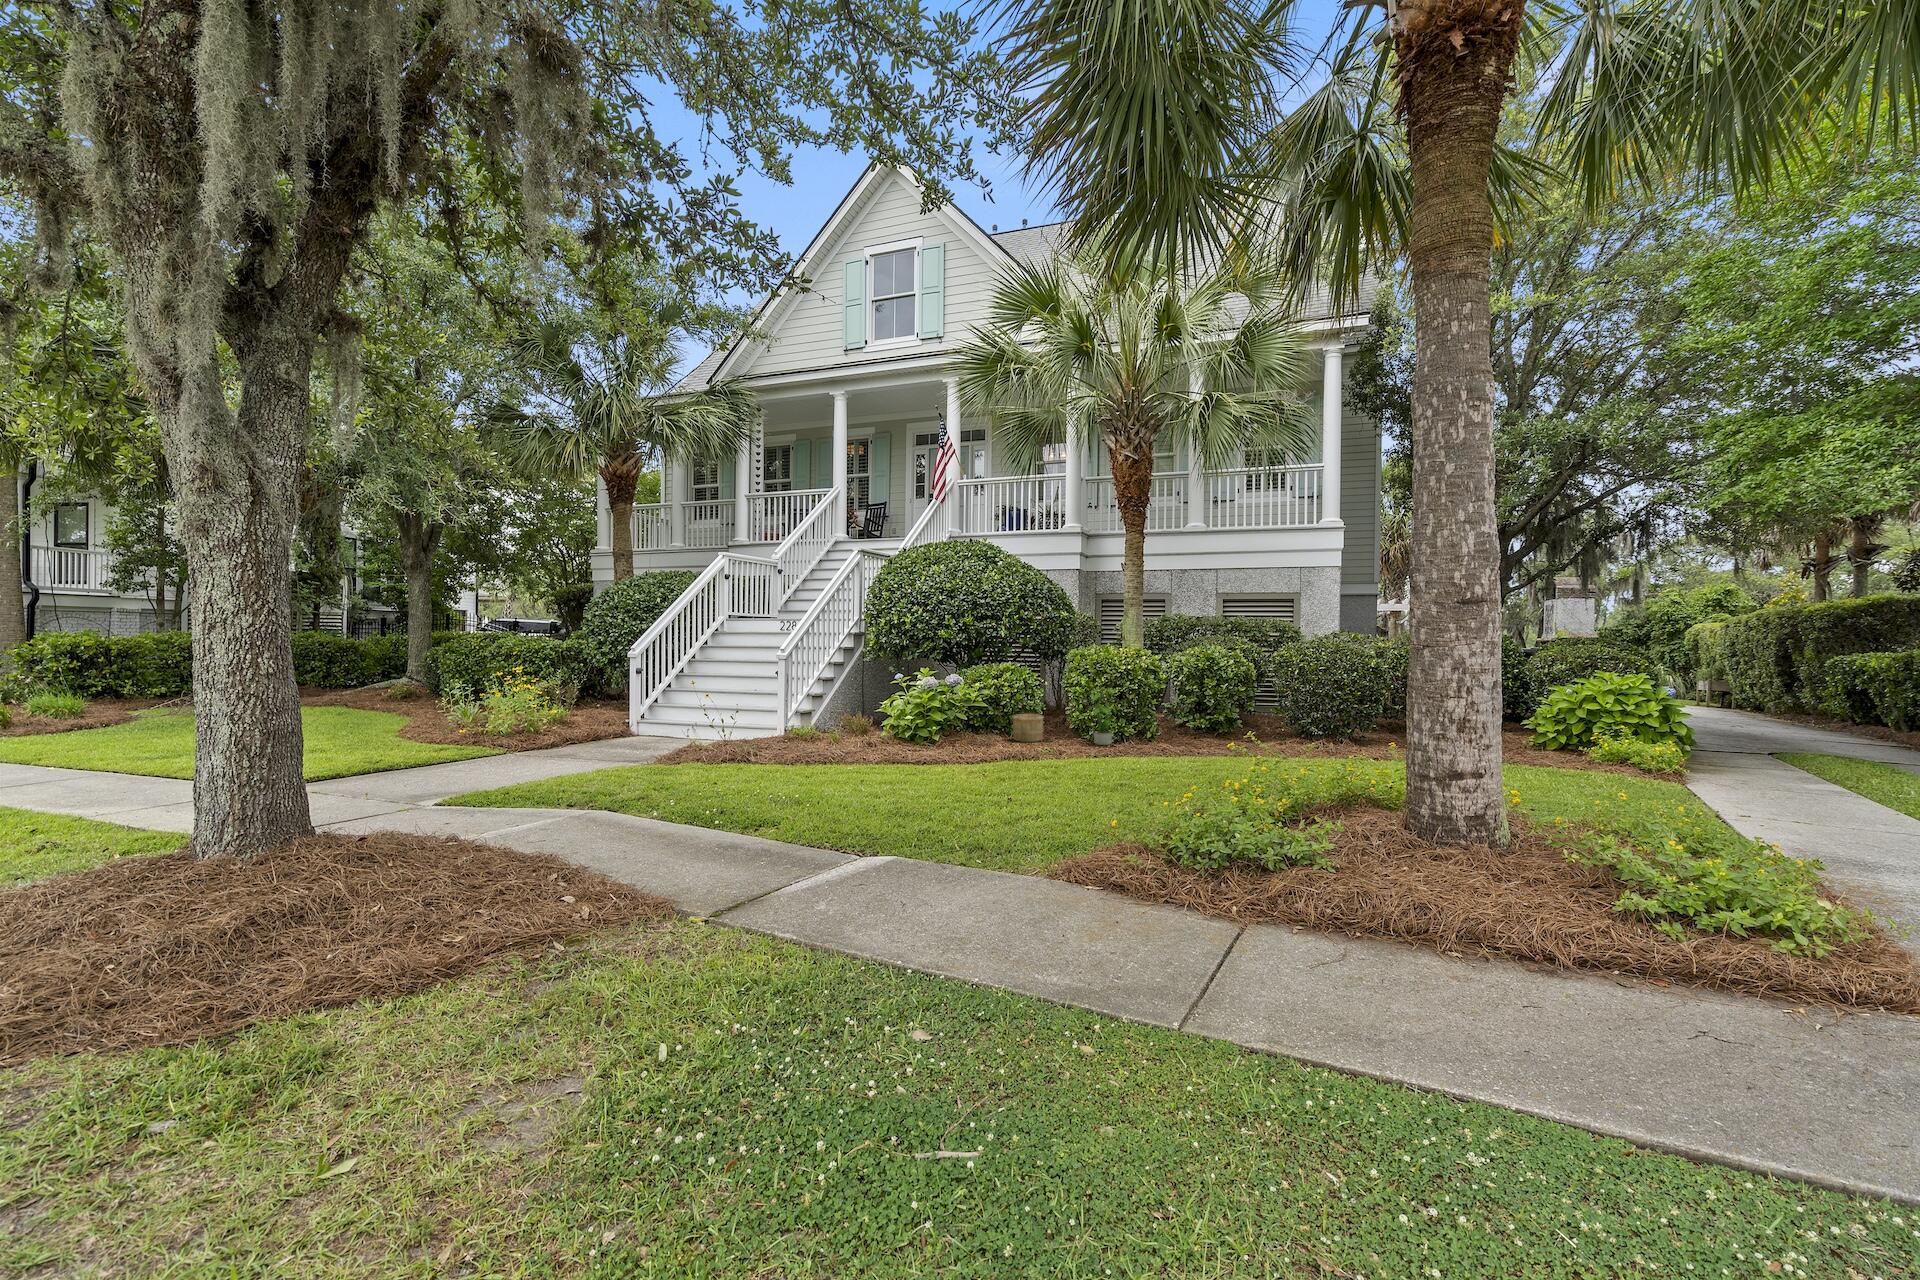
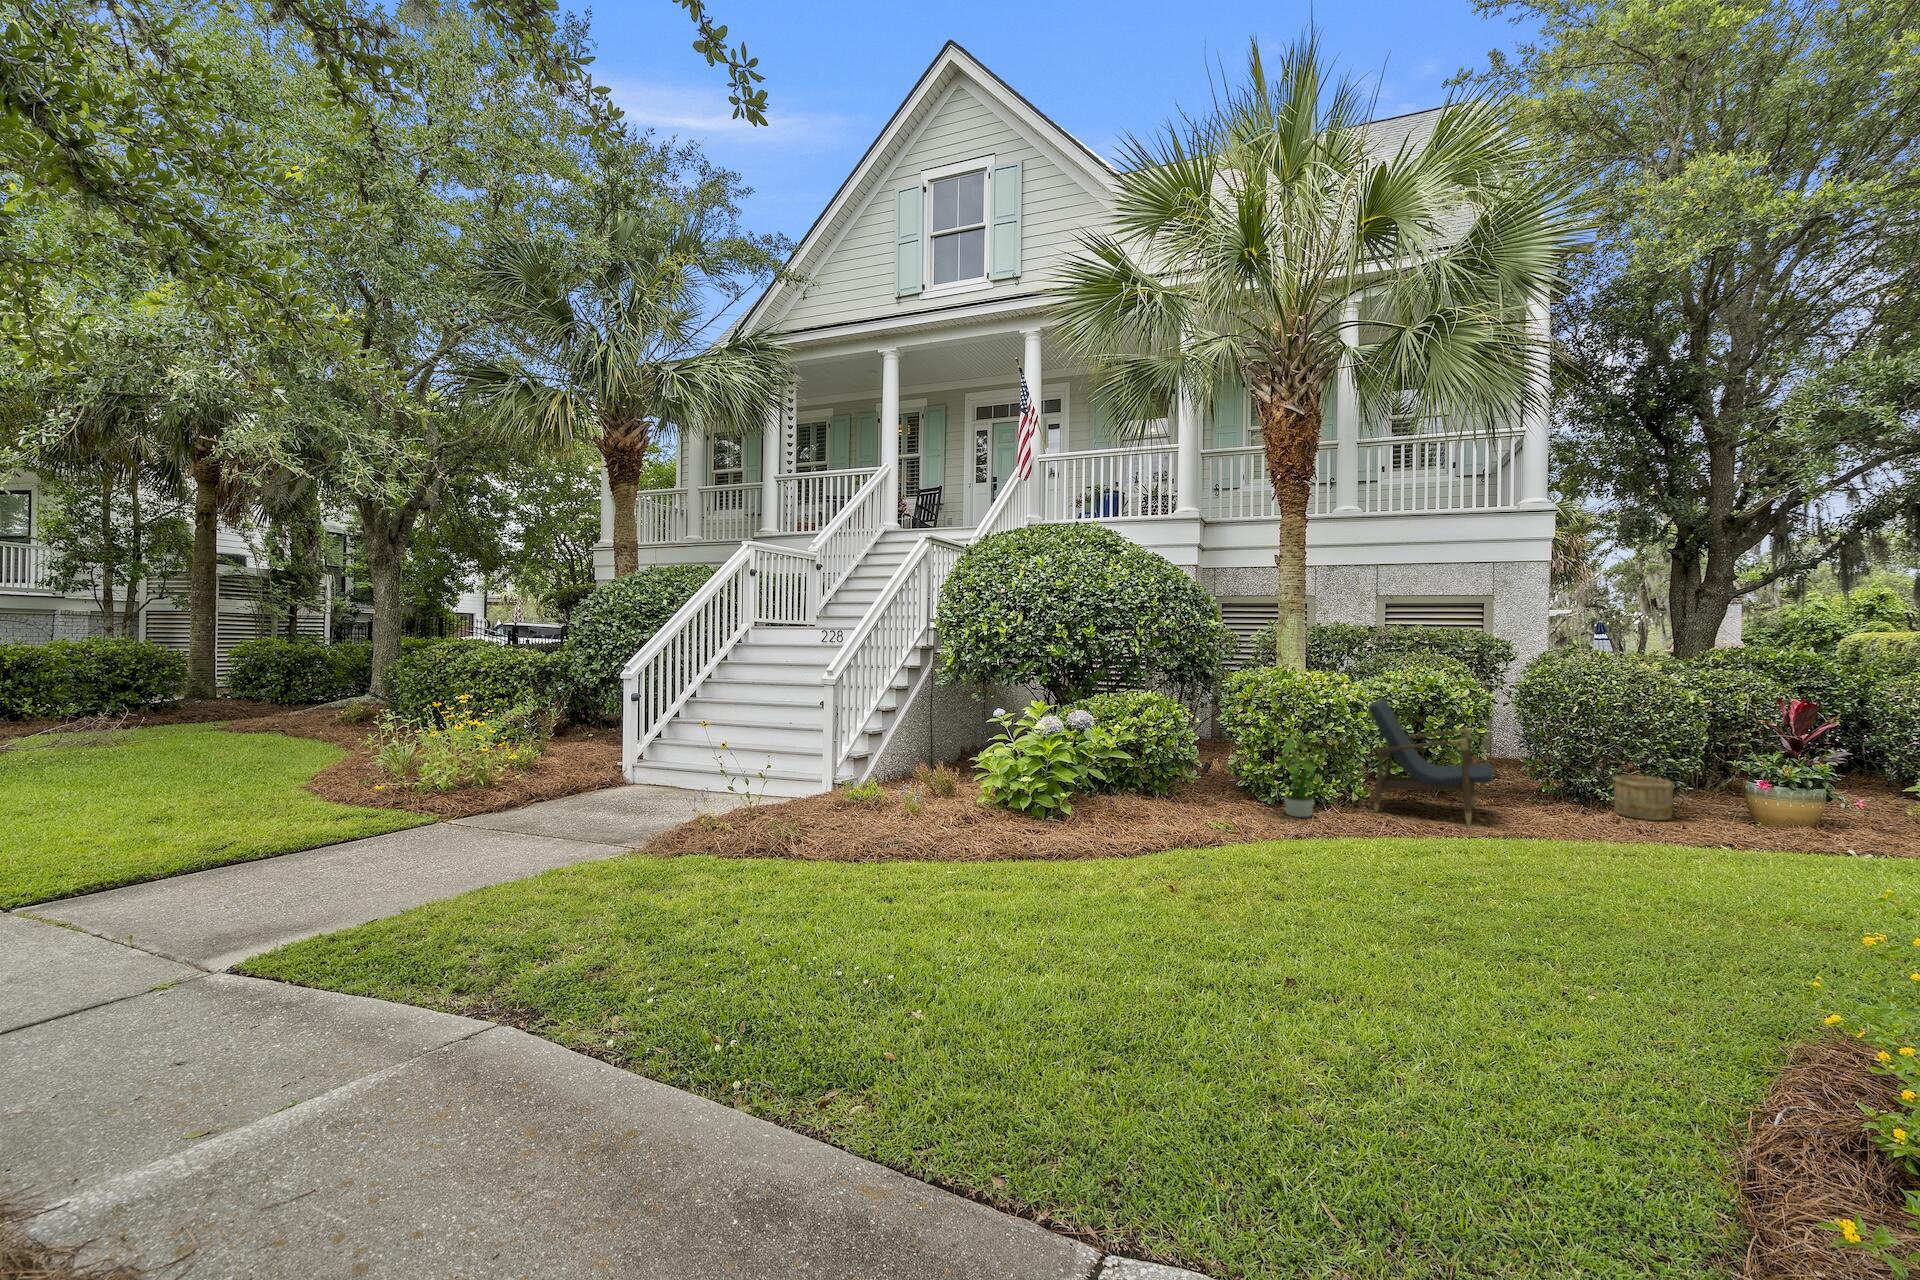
lounge chair: none [1153,666,1239,748] -> present [1368,699,1493,826]
wooden bucket: present [1013,714,1043,742] -> present [1613,775,1674,820]

